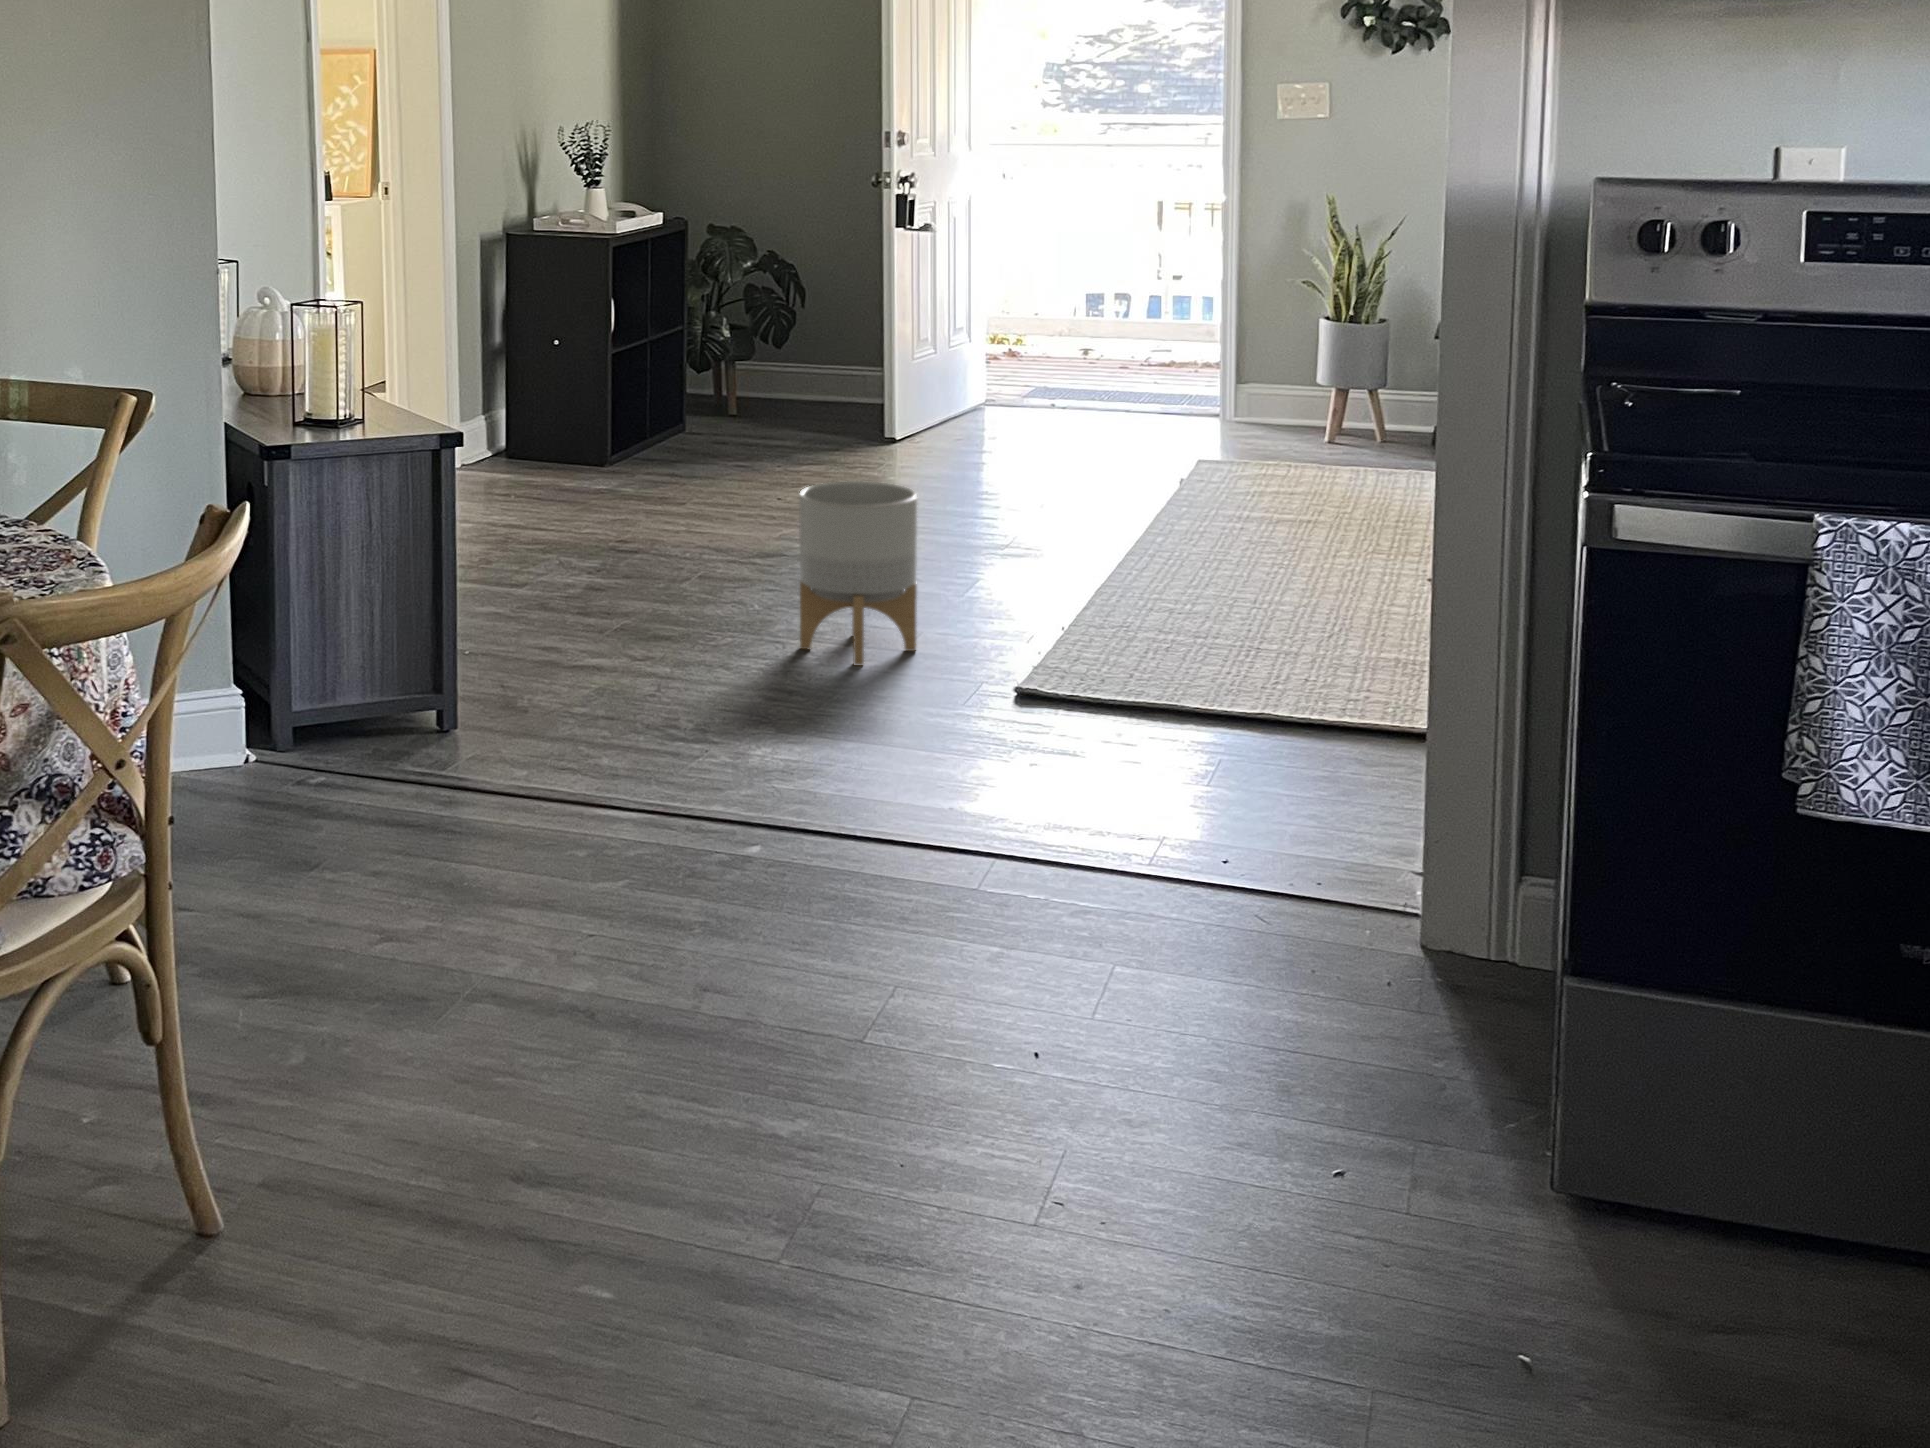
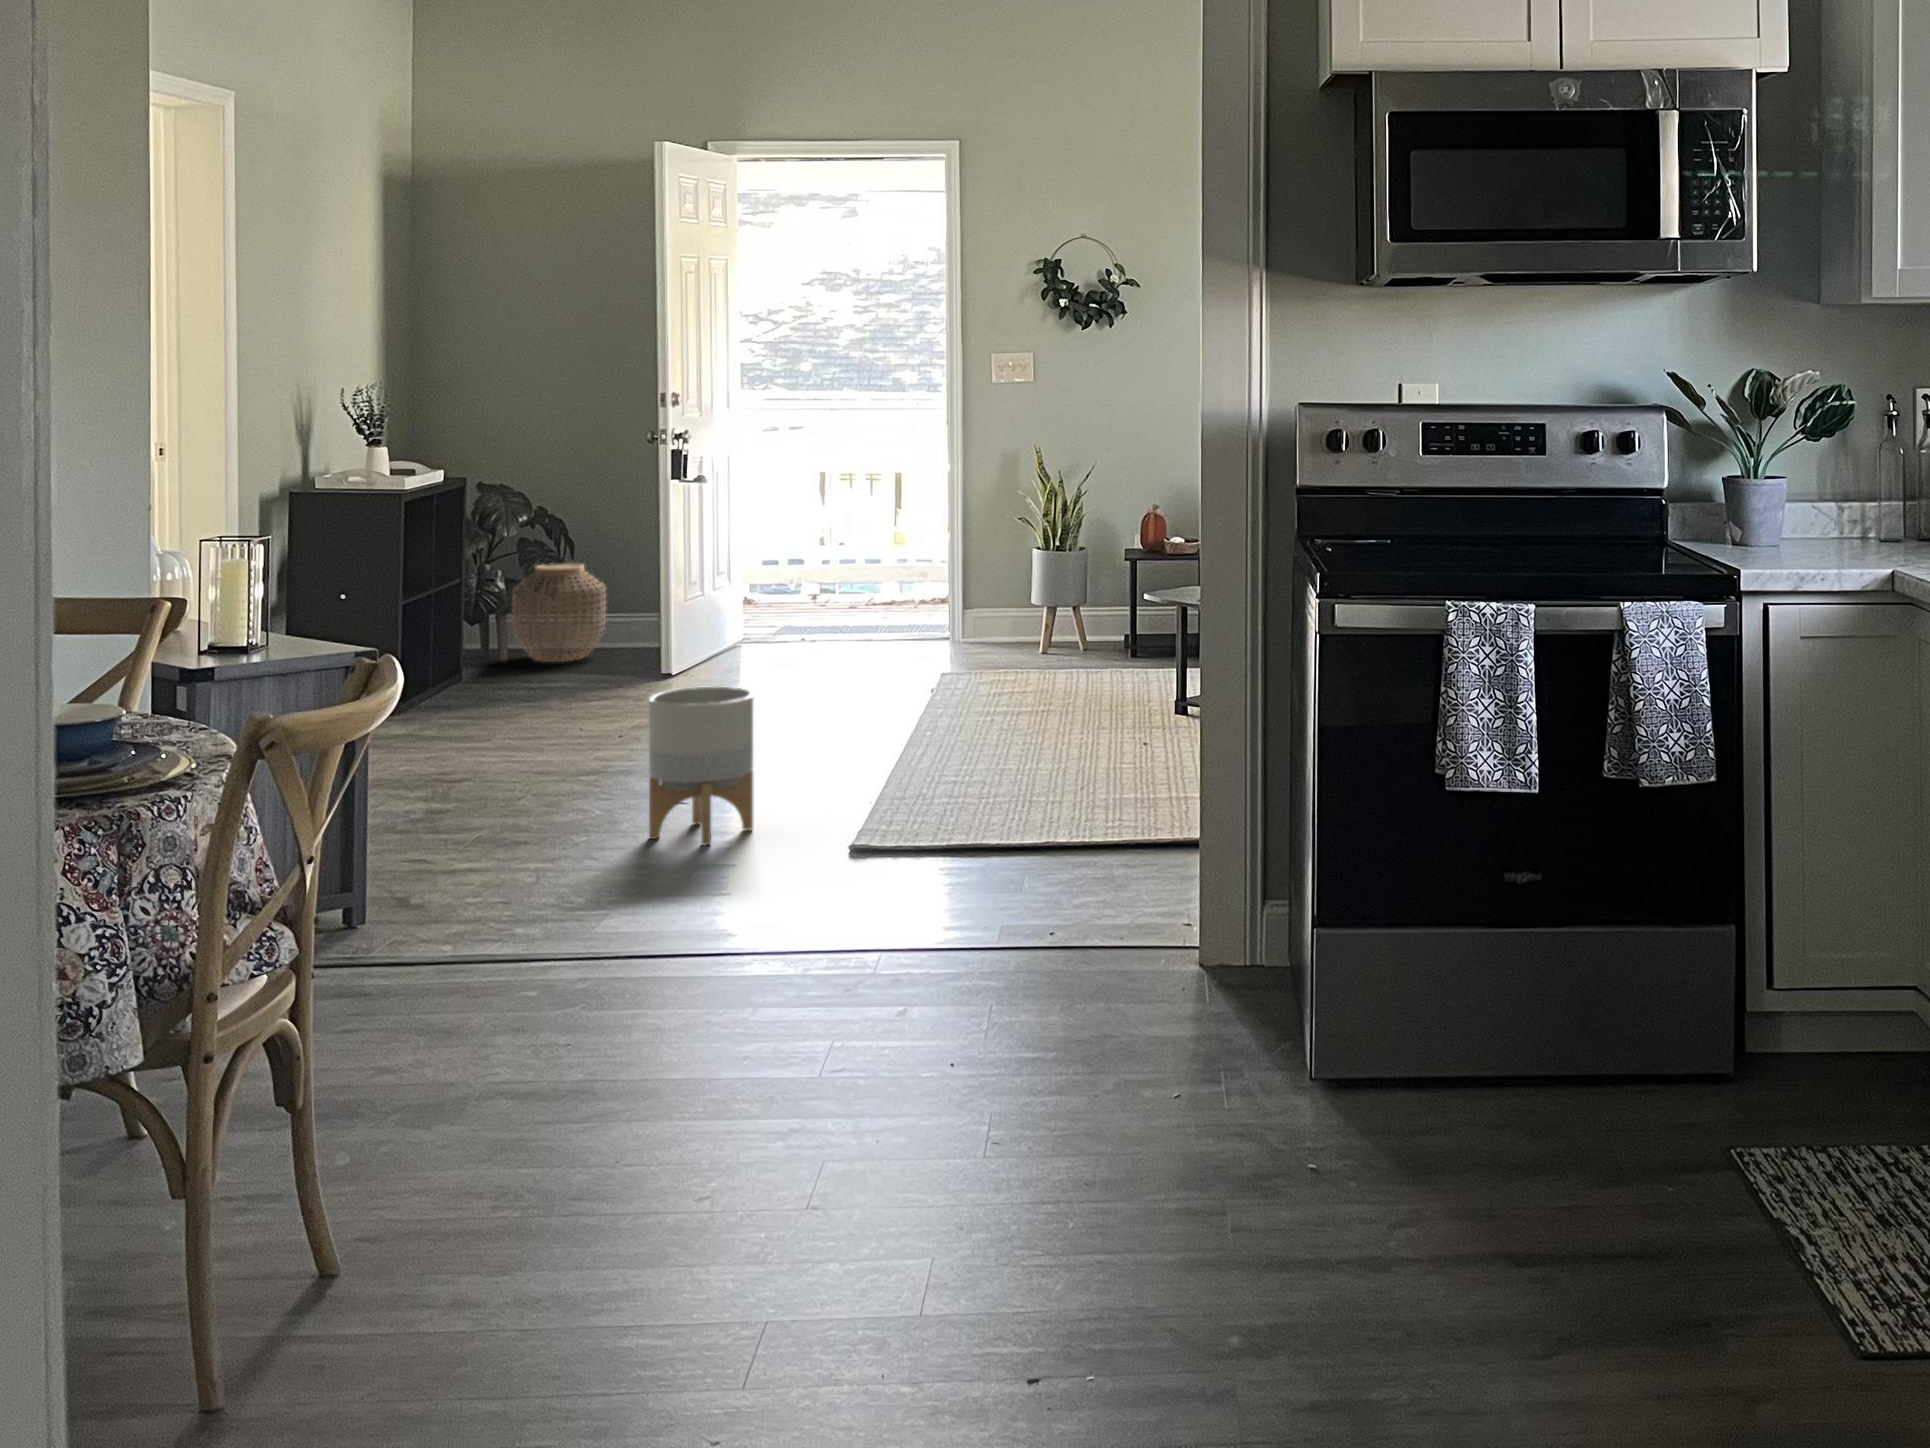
woven basket: none [737,312,833,417] -> present [512,563,606,662]

